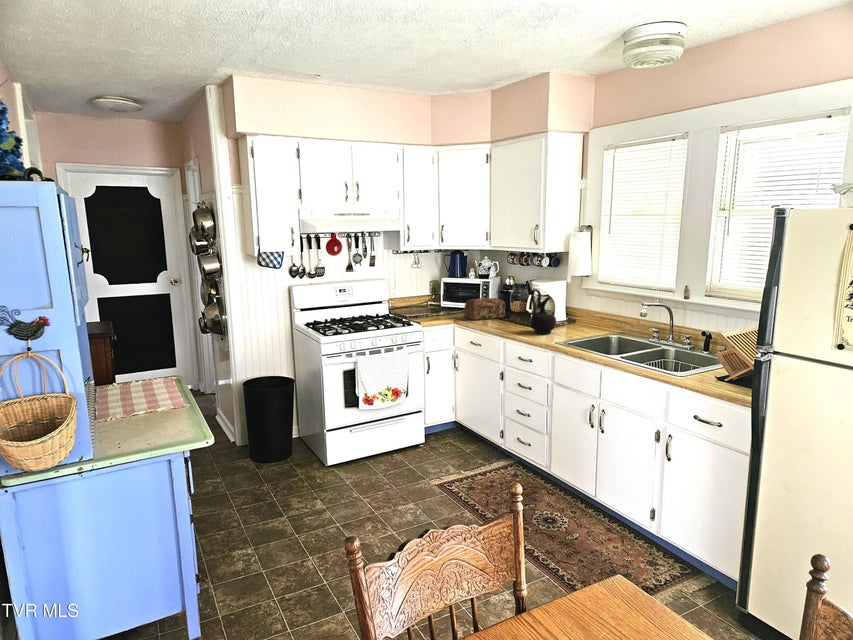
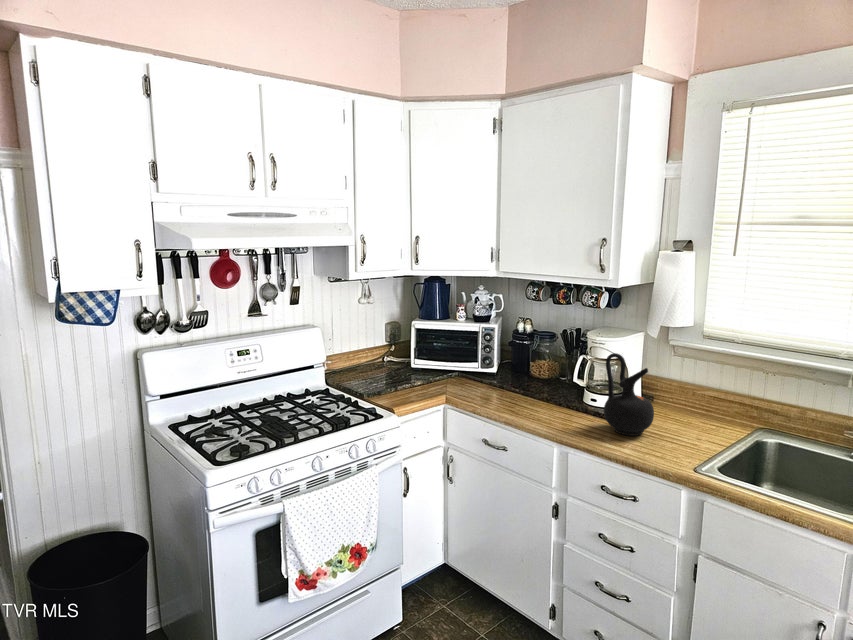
bread loaf: present [464,298,505,320] -> none [460,356,528,399]

